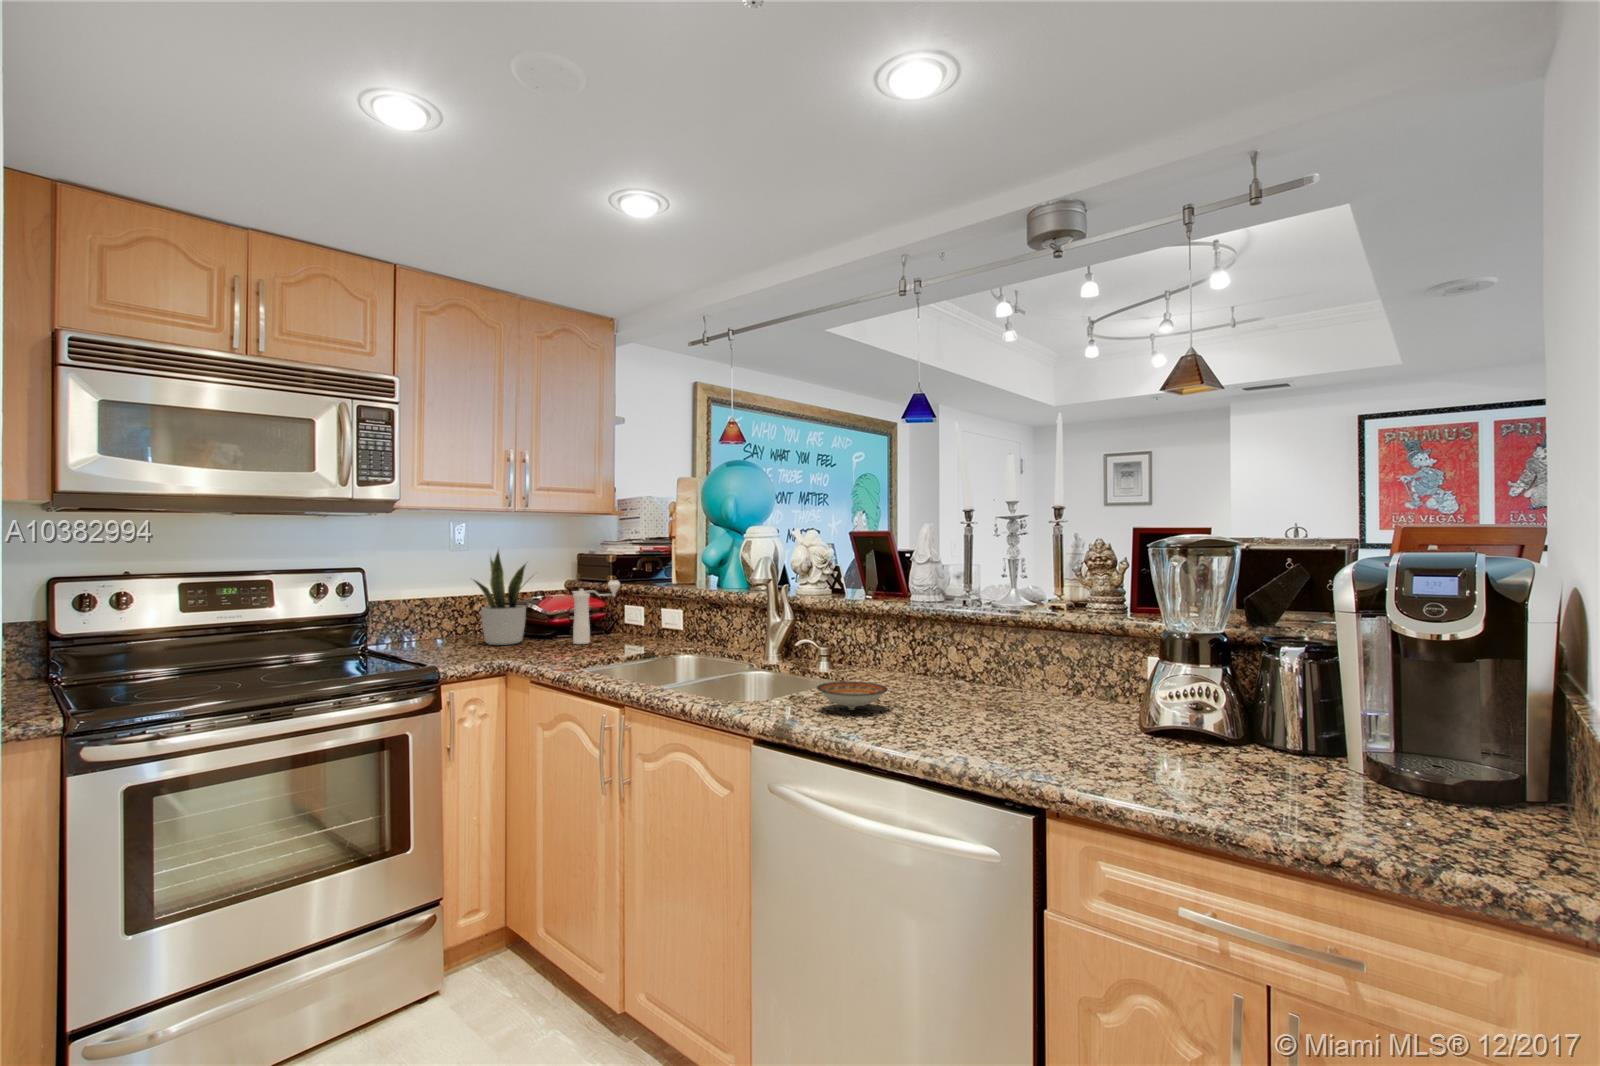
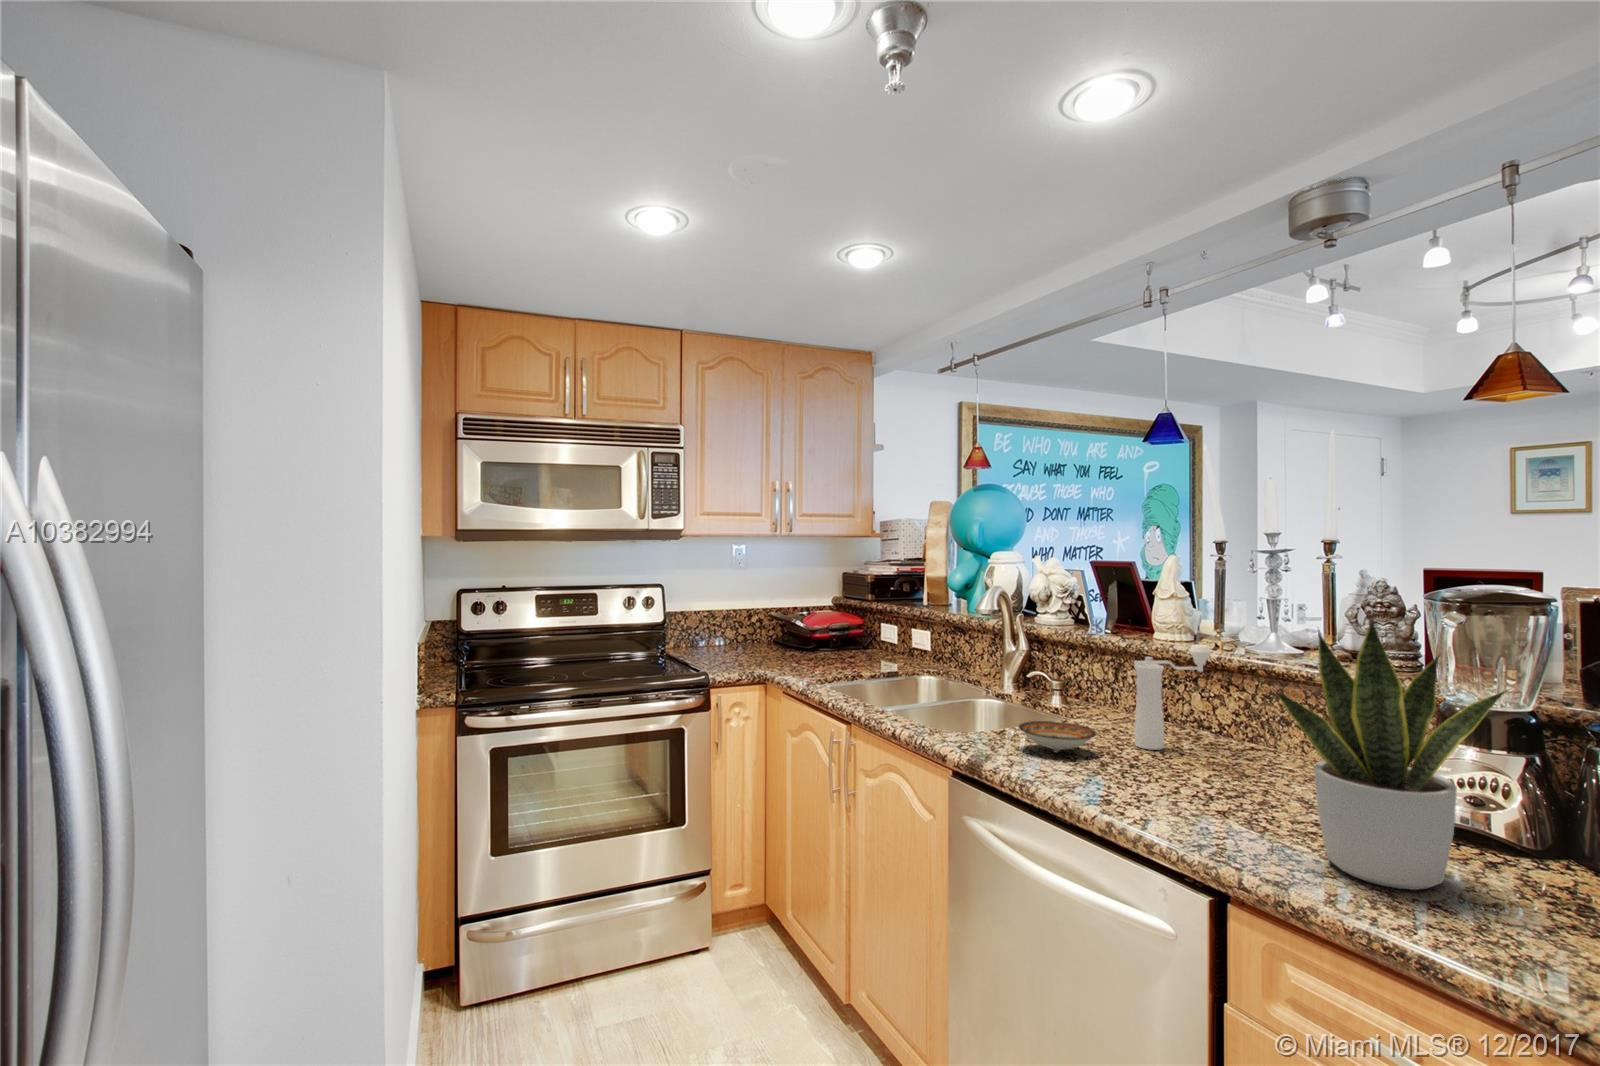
potted plant: present [474,551,533,645] -> present [1275,617,1508,890]
pepper mill: present [573,581,620,644] -> present [1134,644,1212,750]

